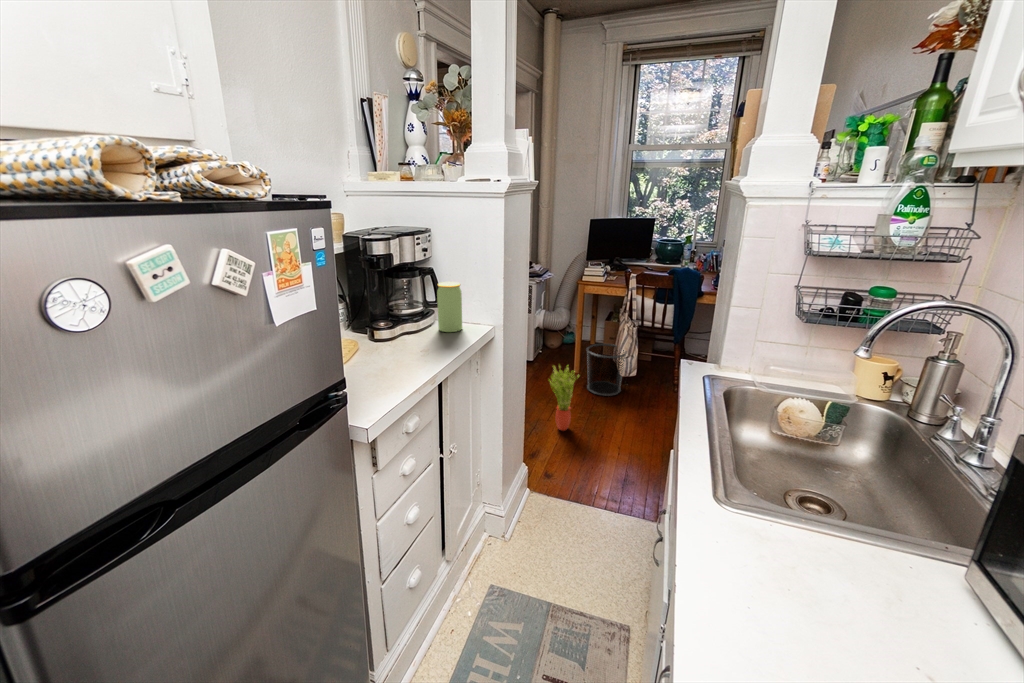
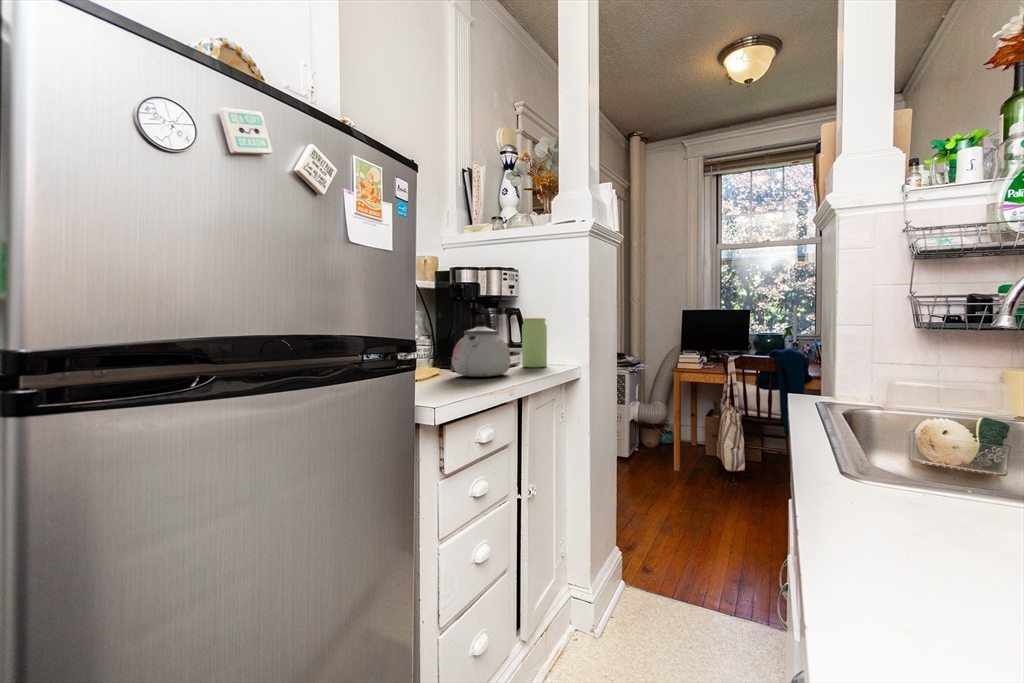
kettle: none [371,289,429,359] -> present [452,307,511,377]
waste bin: present [587,344,627,396] -> none [685,434,734,493]
potted plant: present [550,366,578,430] -> none [642,443,679,524]

